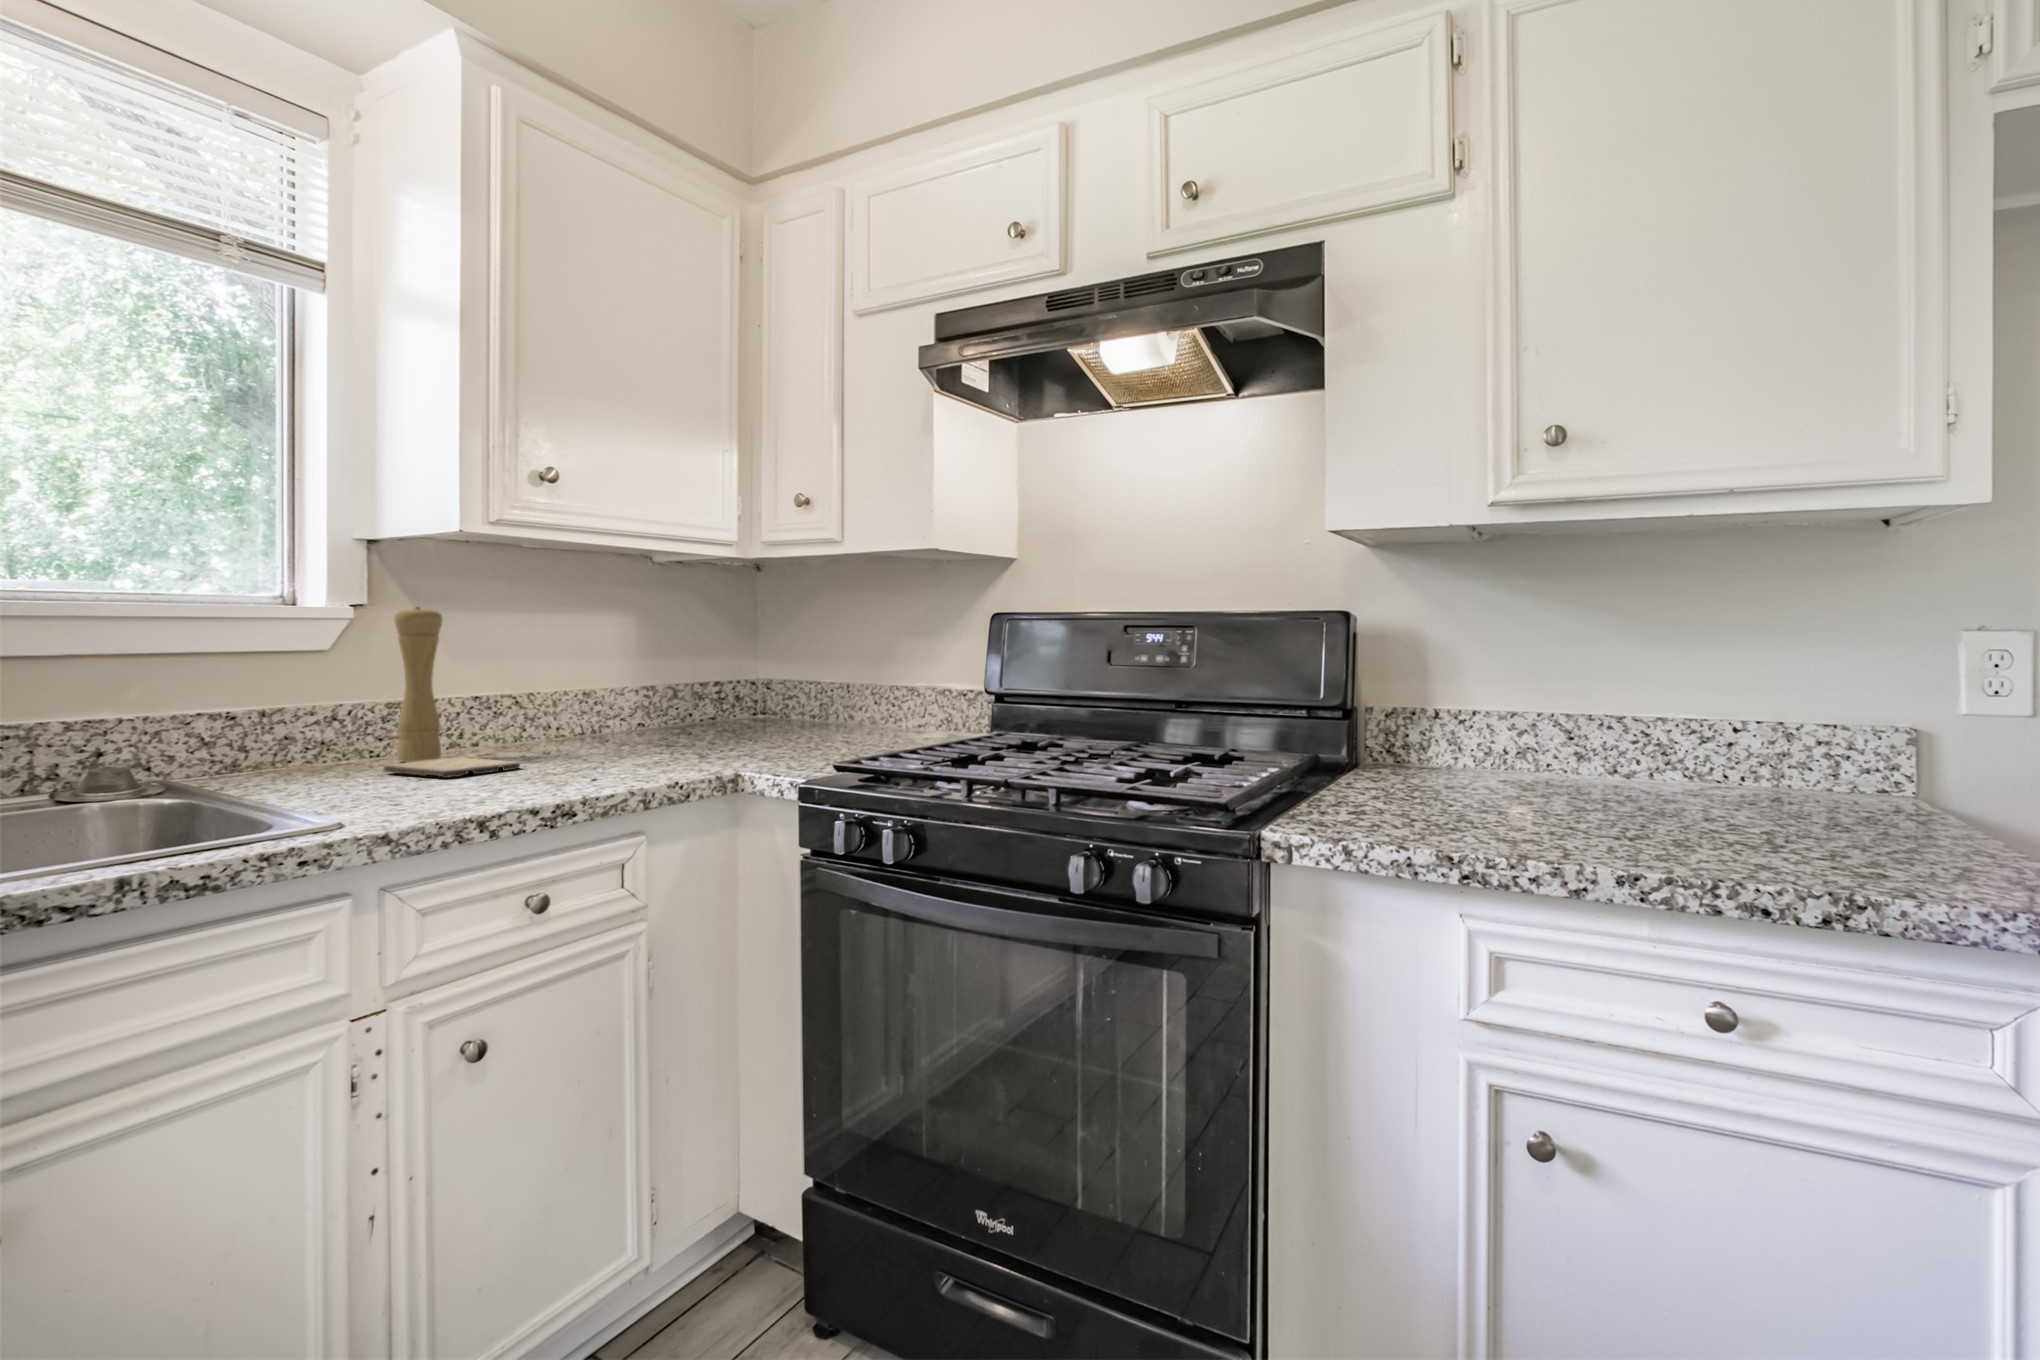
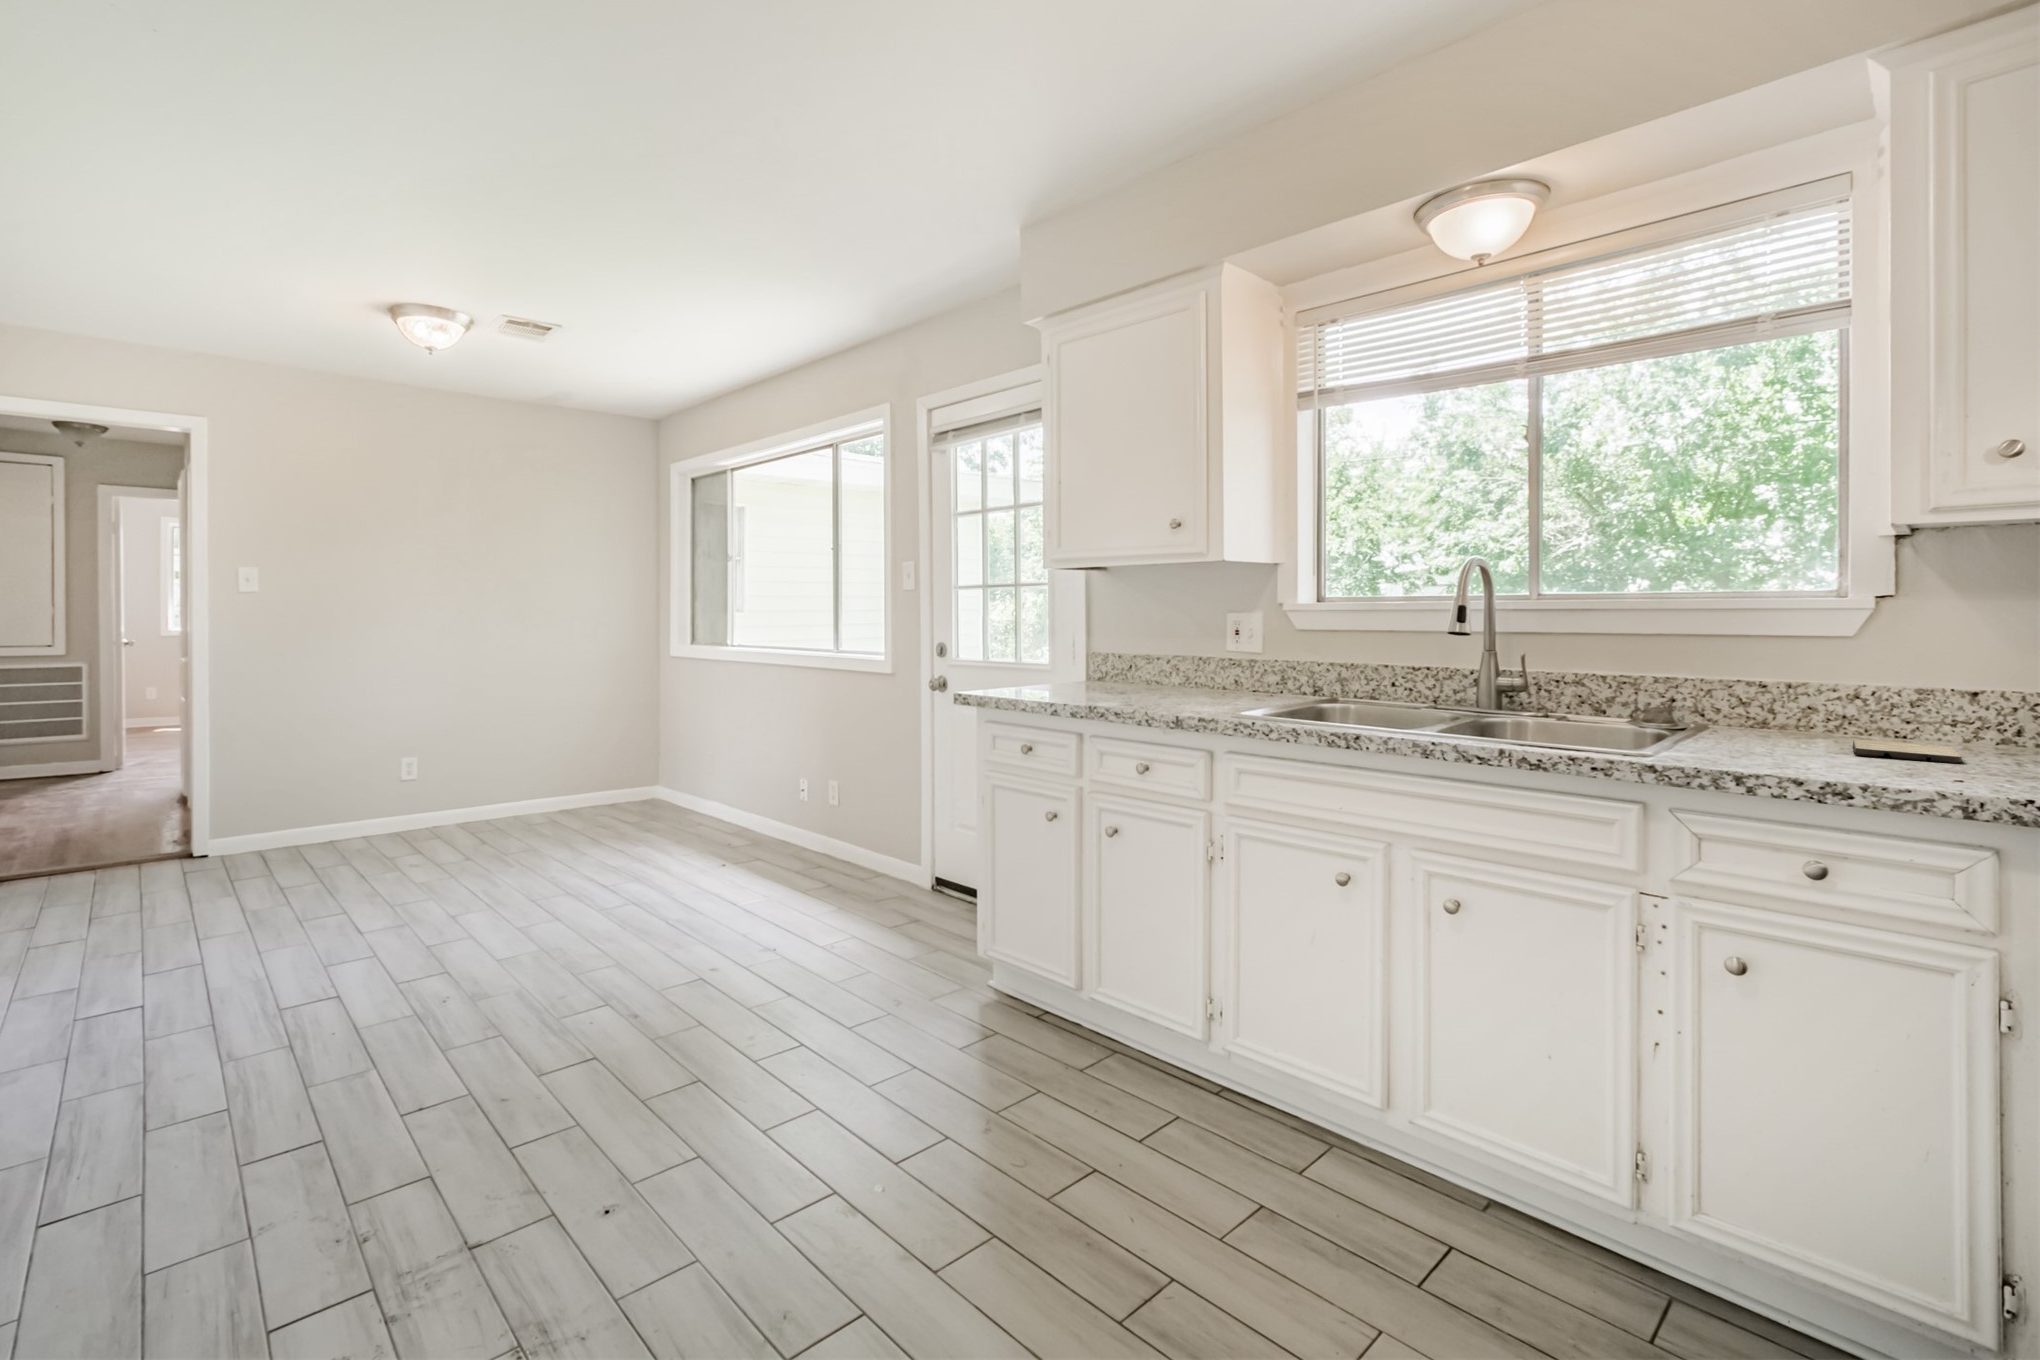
pepper mill: present [394,607,442,762] -> none [1921,597,1979,749]

